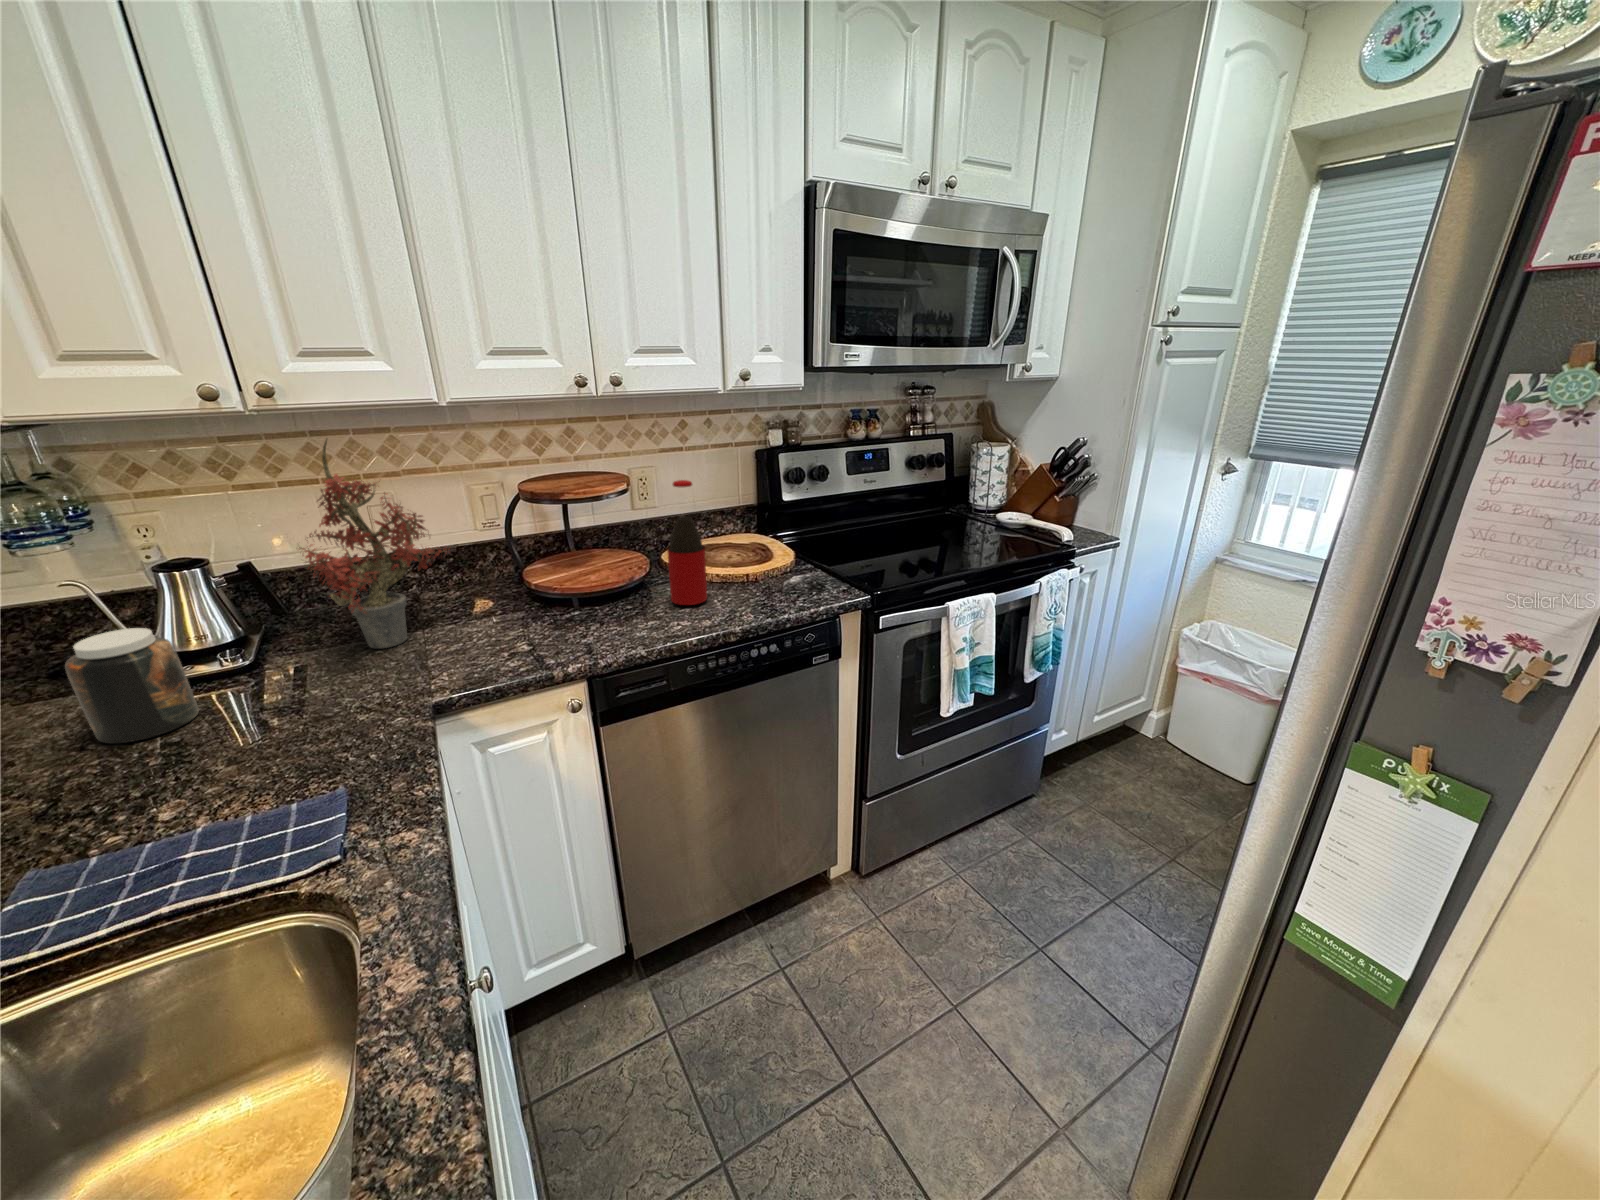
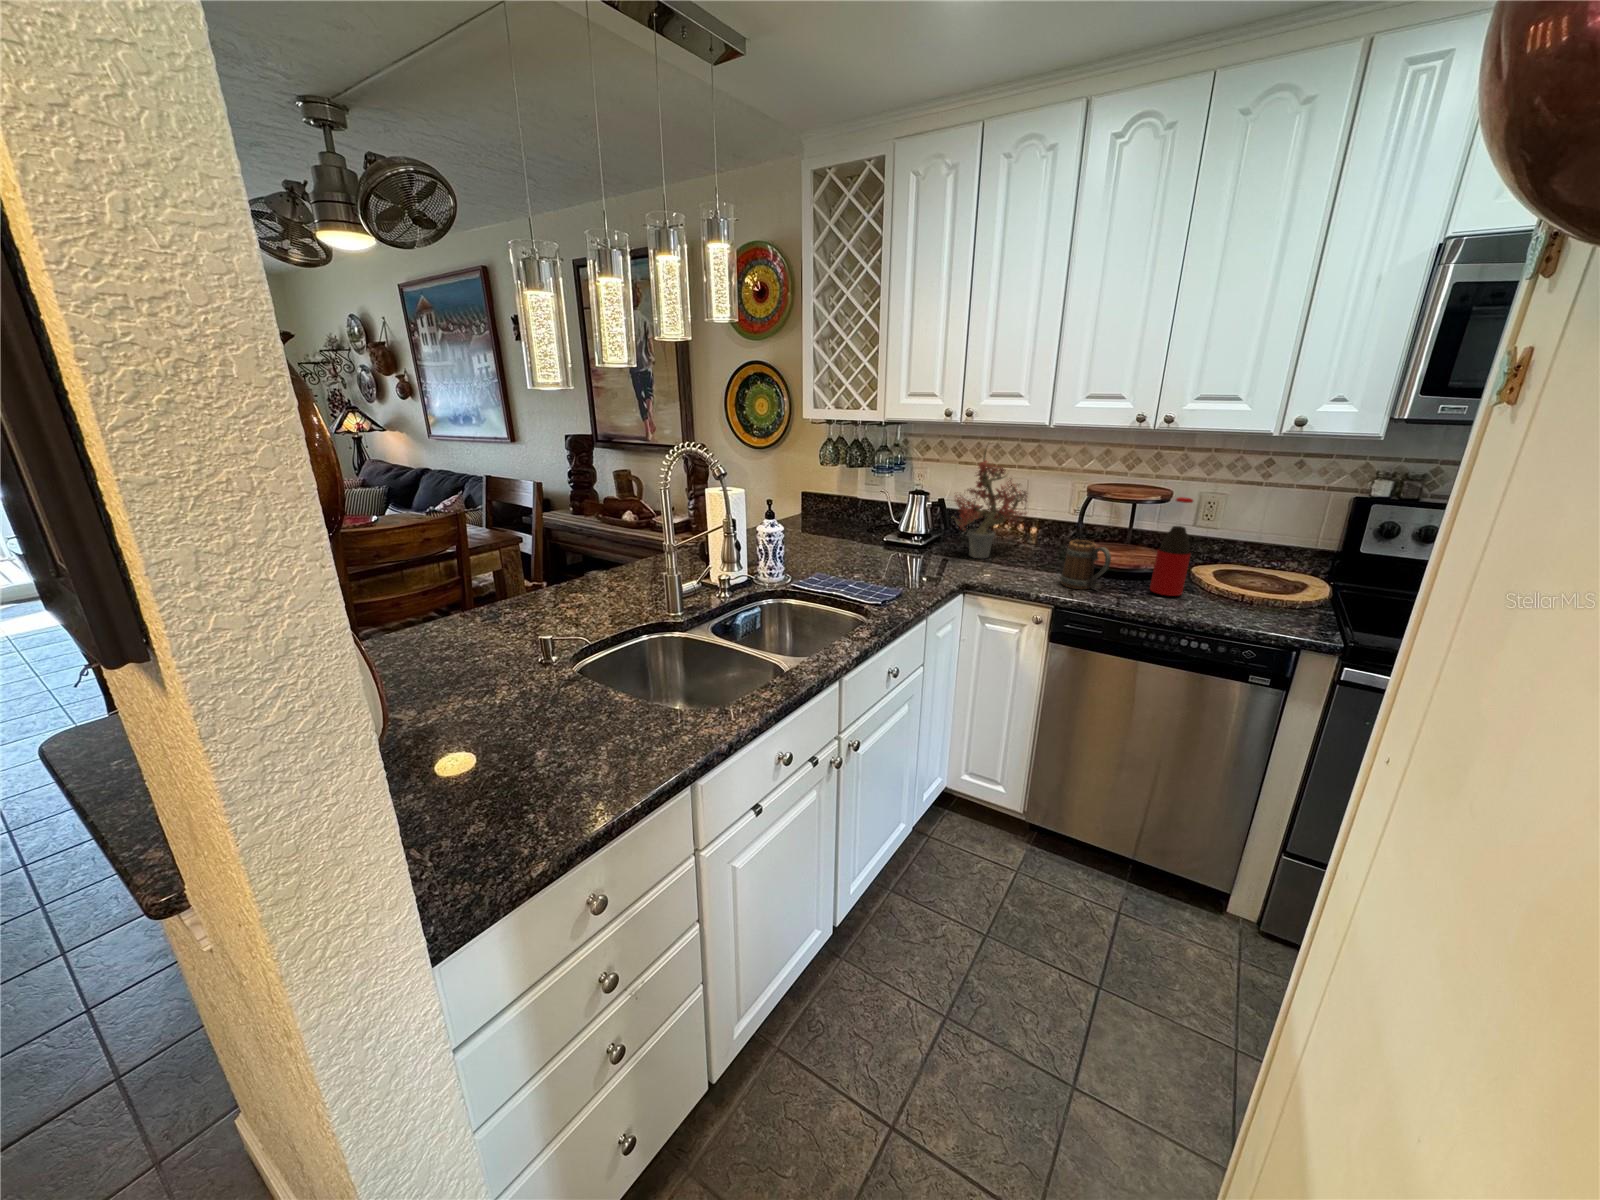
mug: none [566,566,634,640] -> present [1060,540,1111,589]
jar: present [65,628,199,743] -> none [863,511,896,557]

